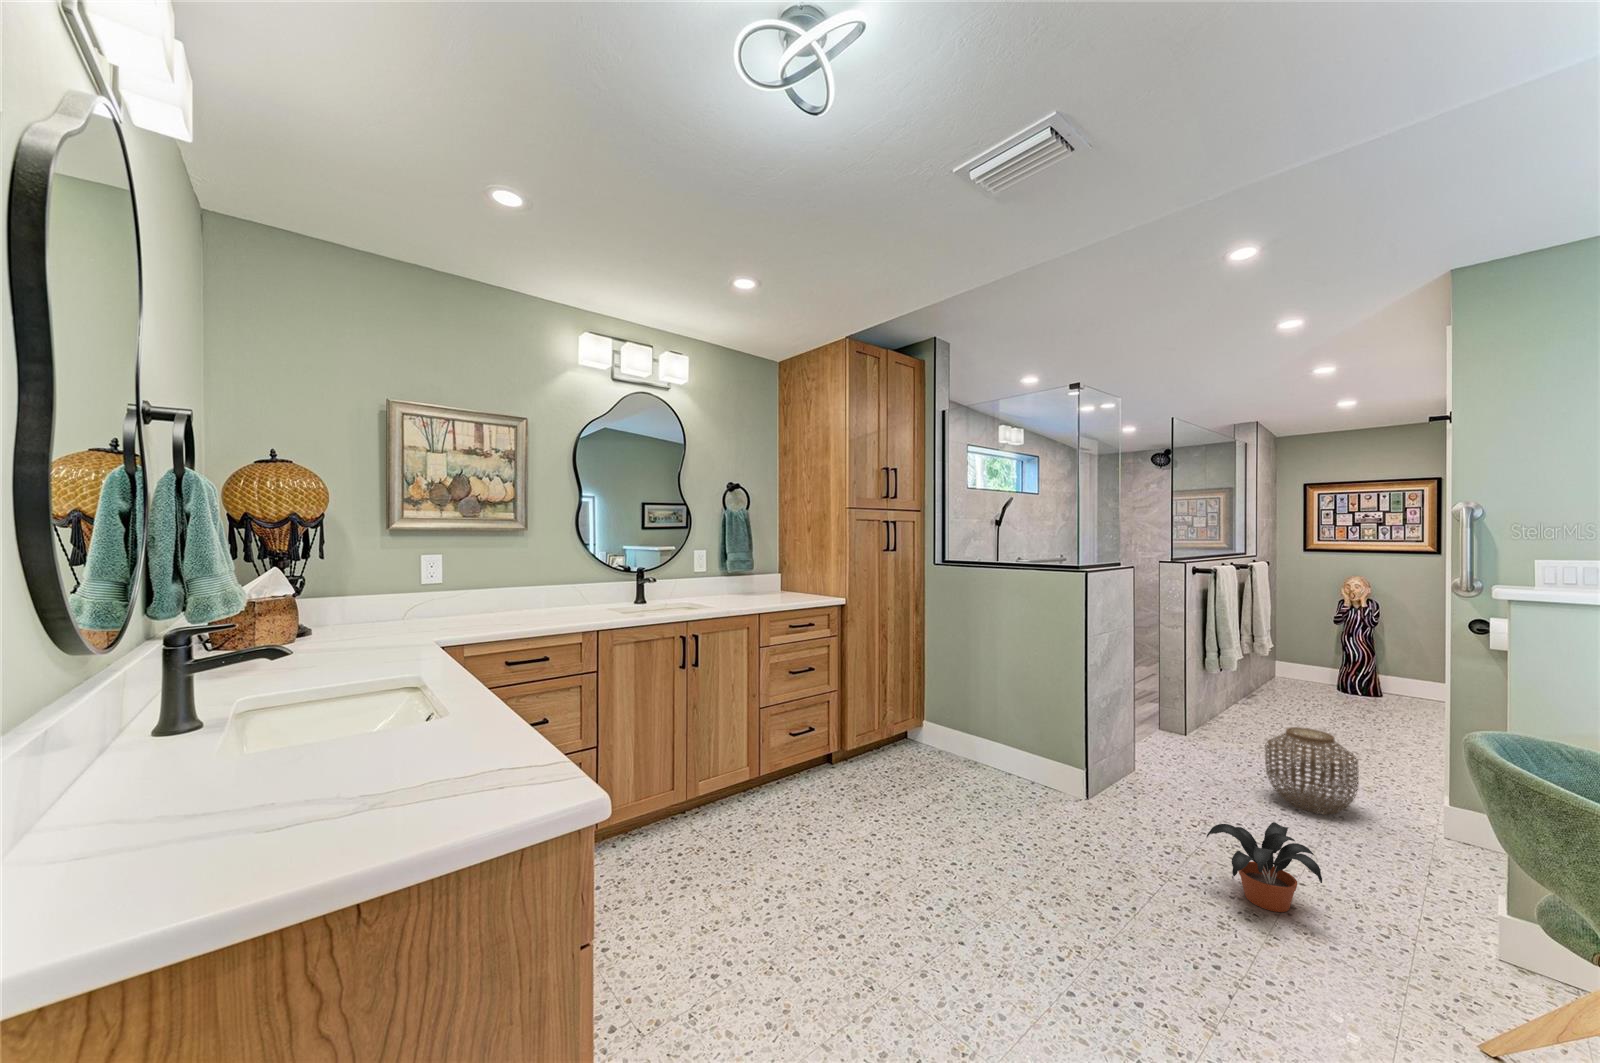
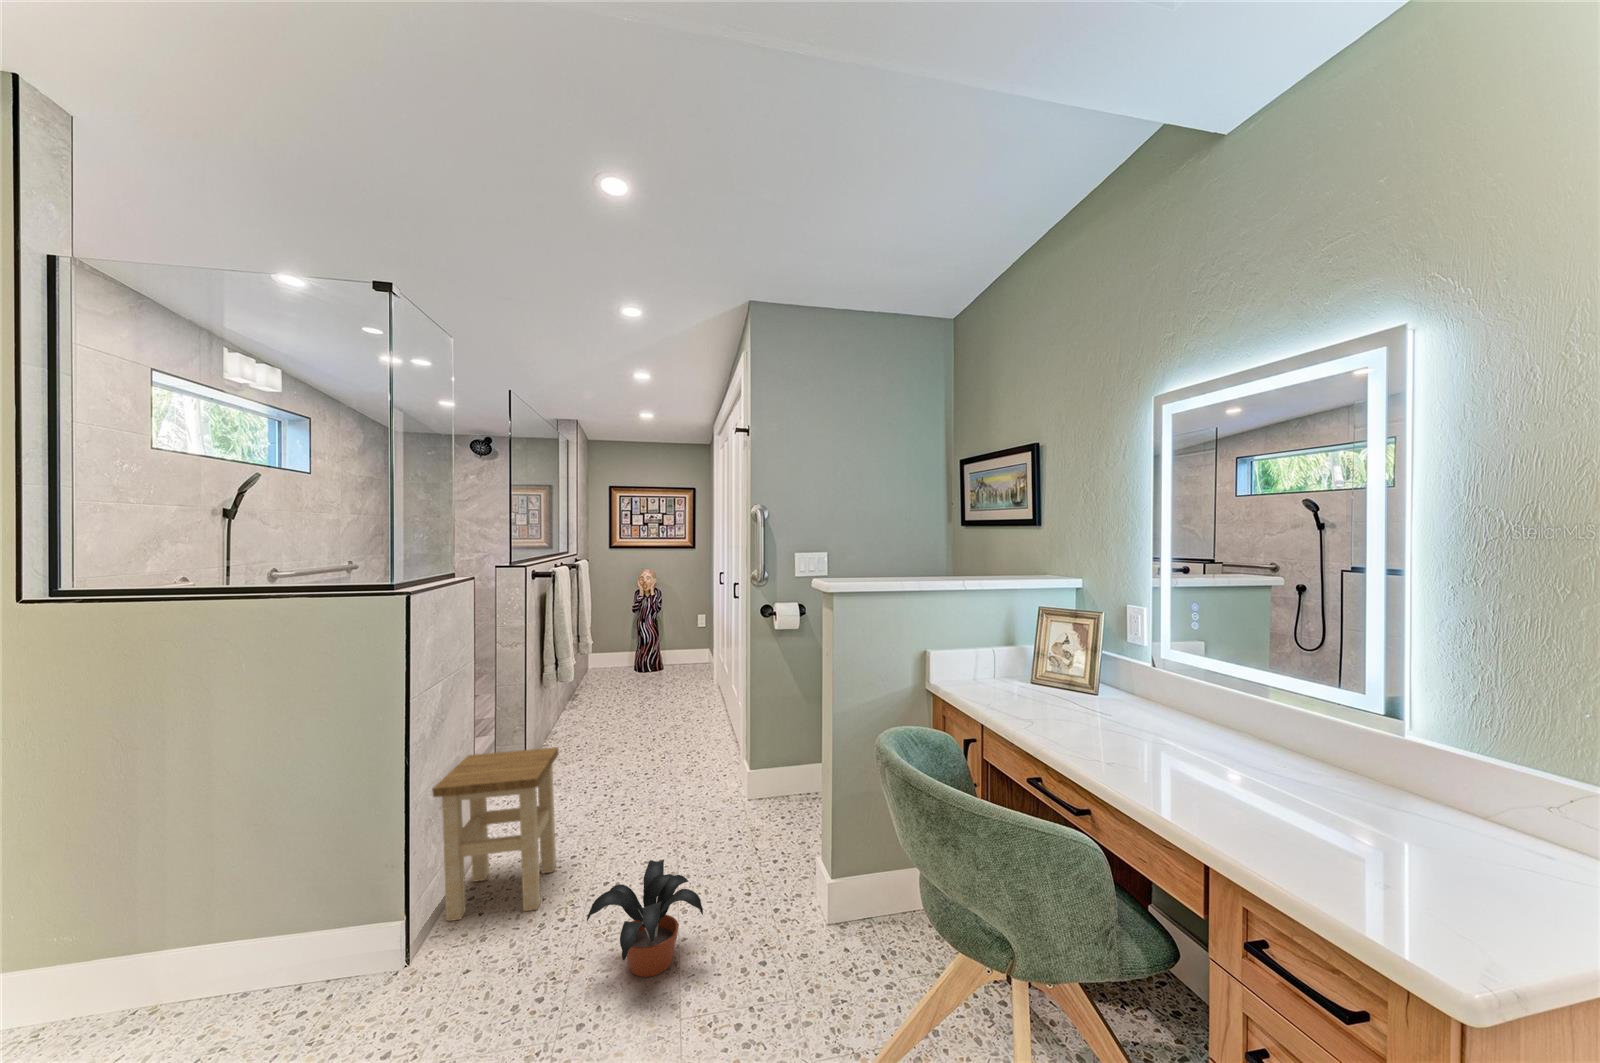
stool: none [1101,698,1203,826] -> present [433,747,559,921]
woven basket: present [1265,727,1359,815] -> none [613,727,688,816]

